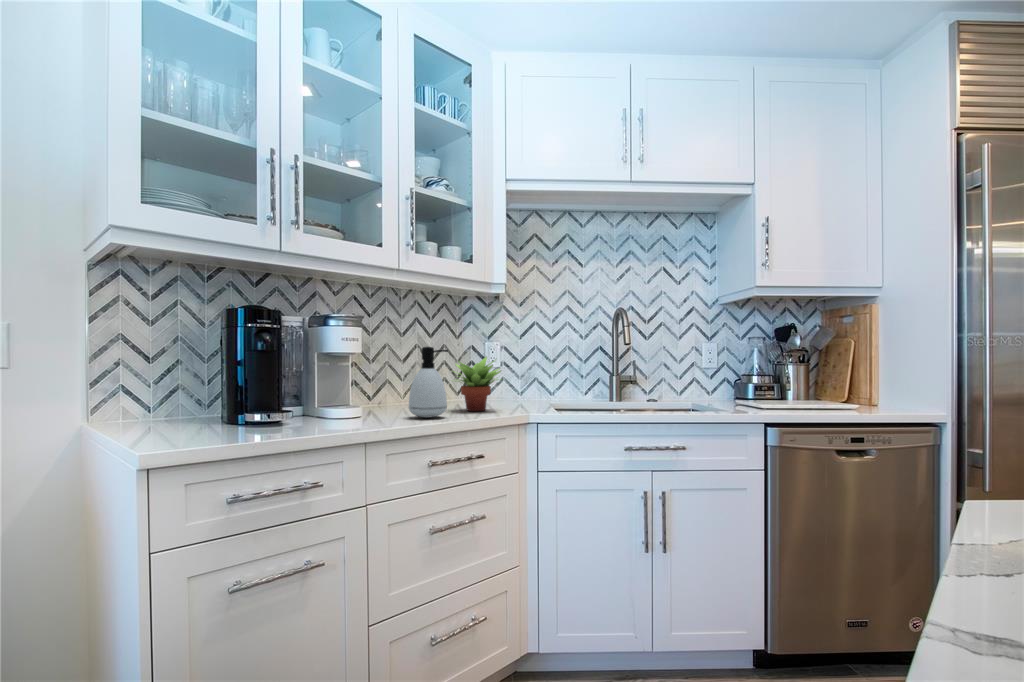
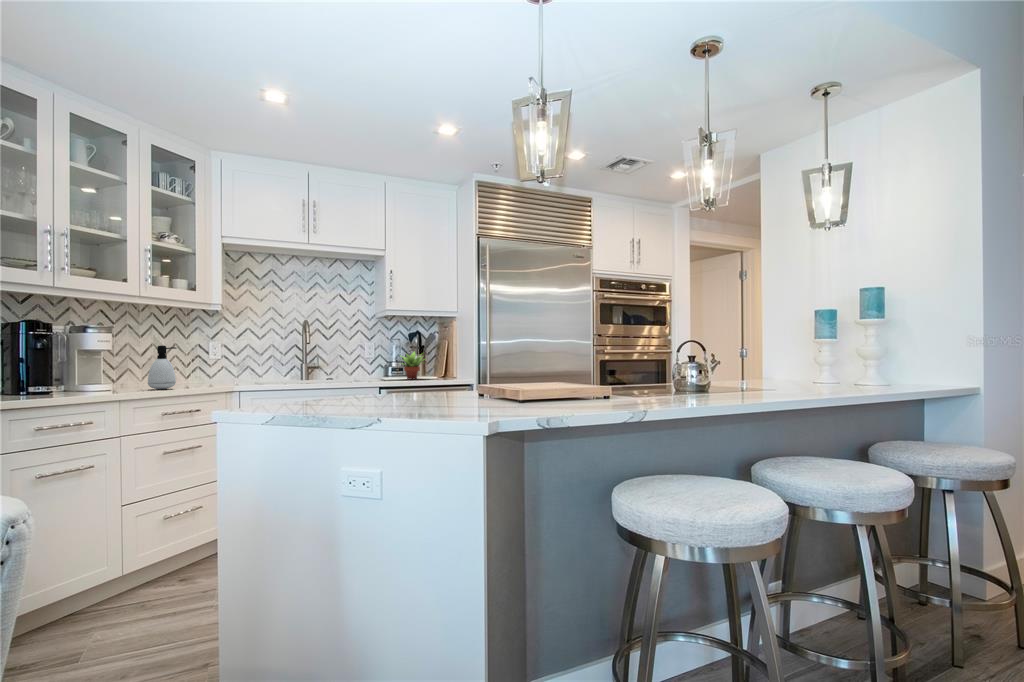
succulent plant: present [455,357,501,411] -> present [401,352,425,379]

